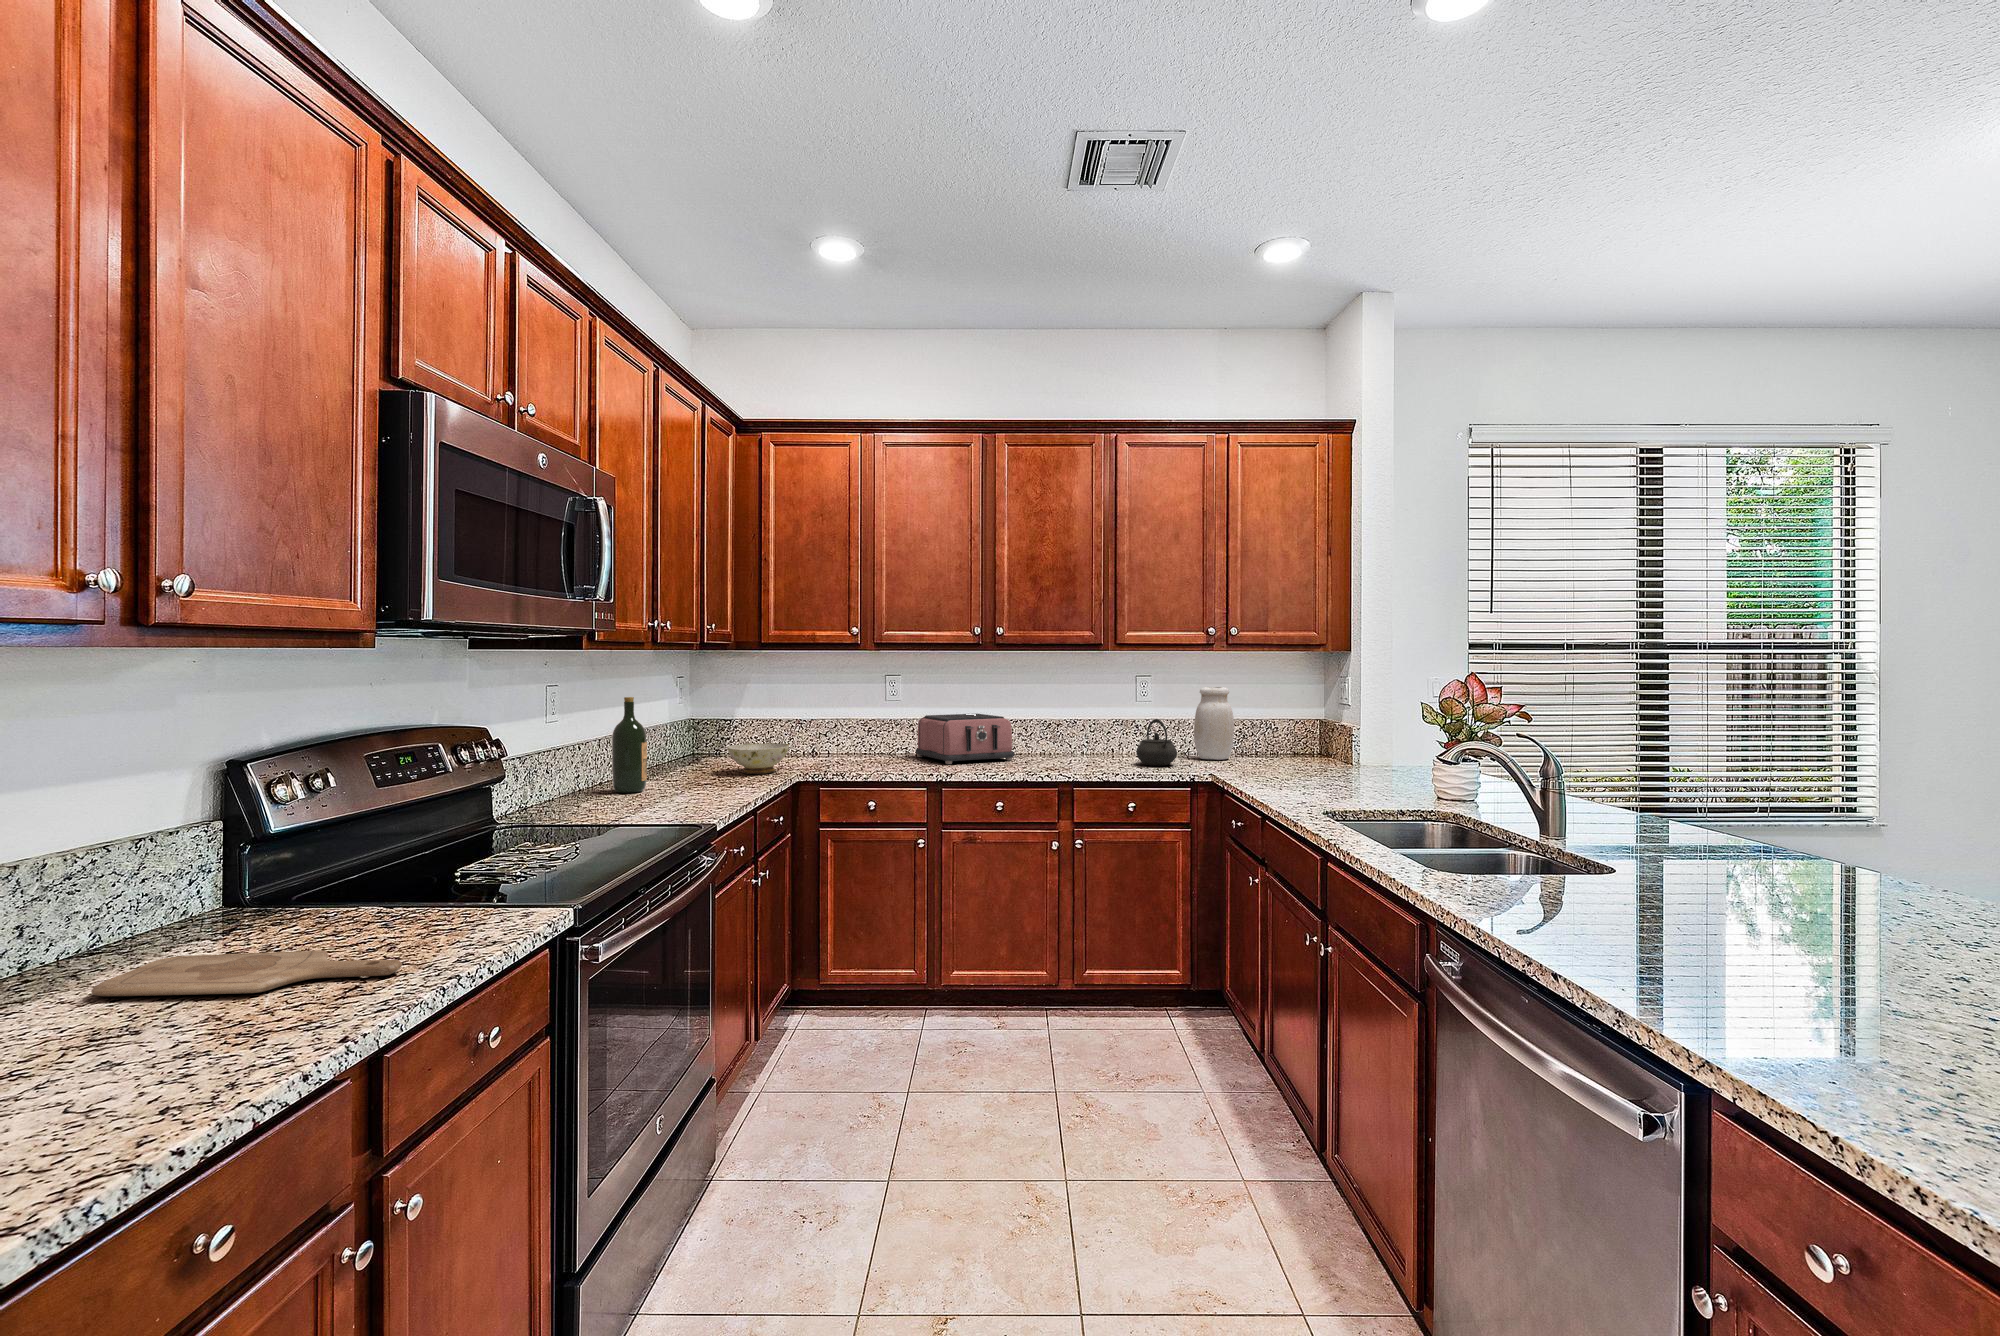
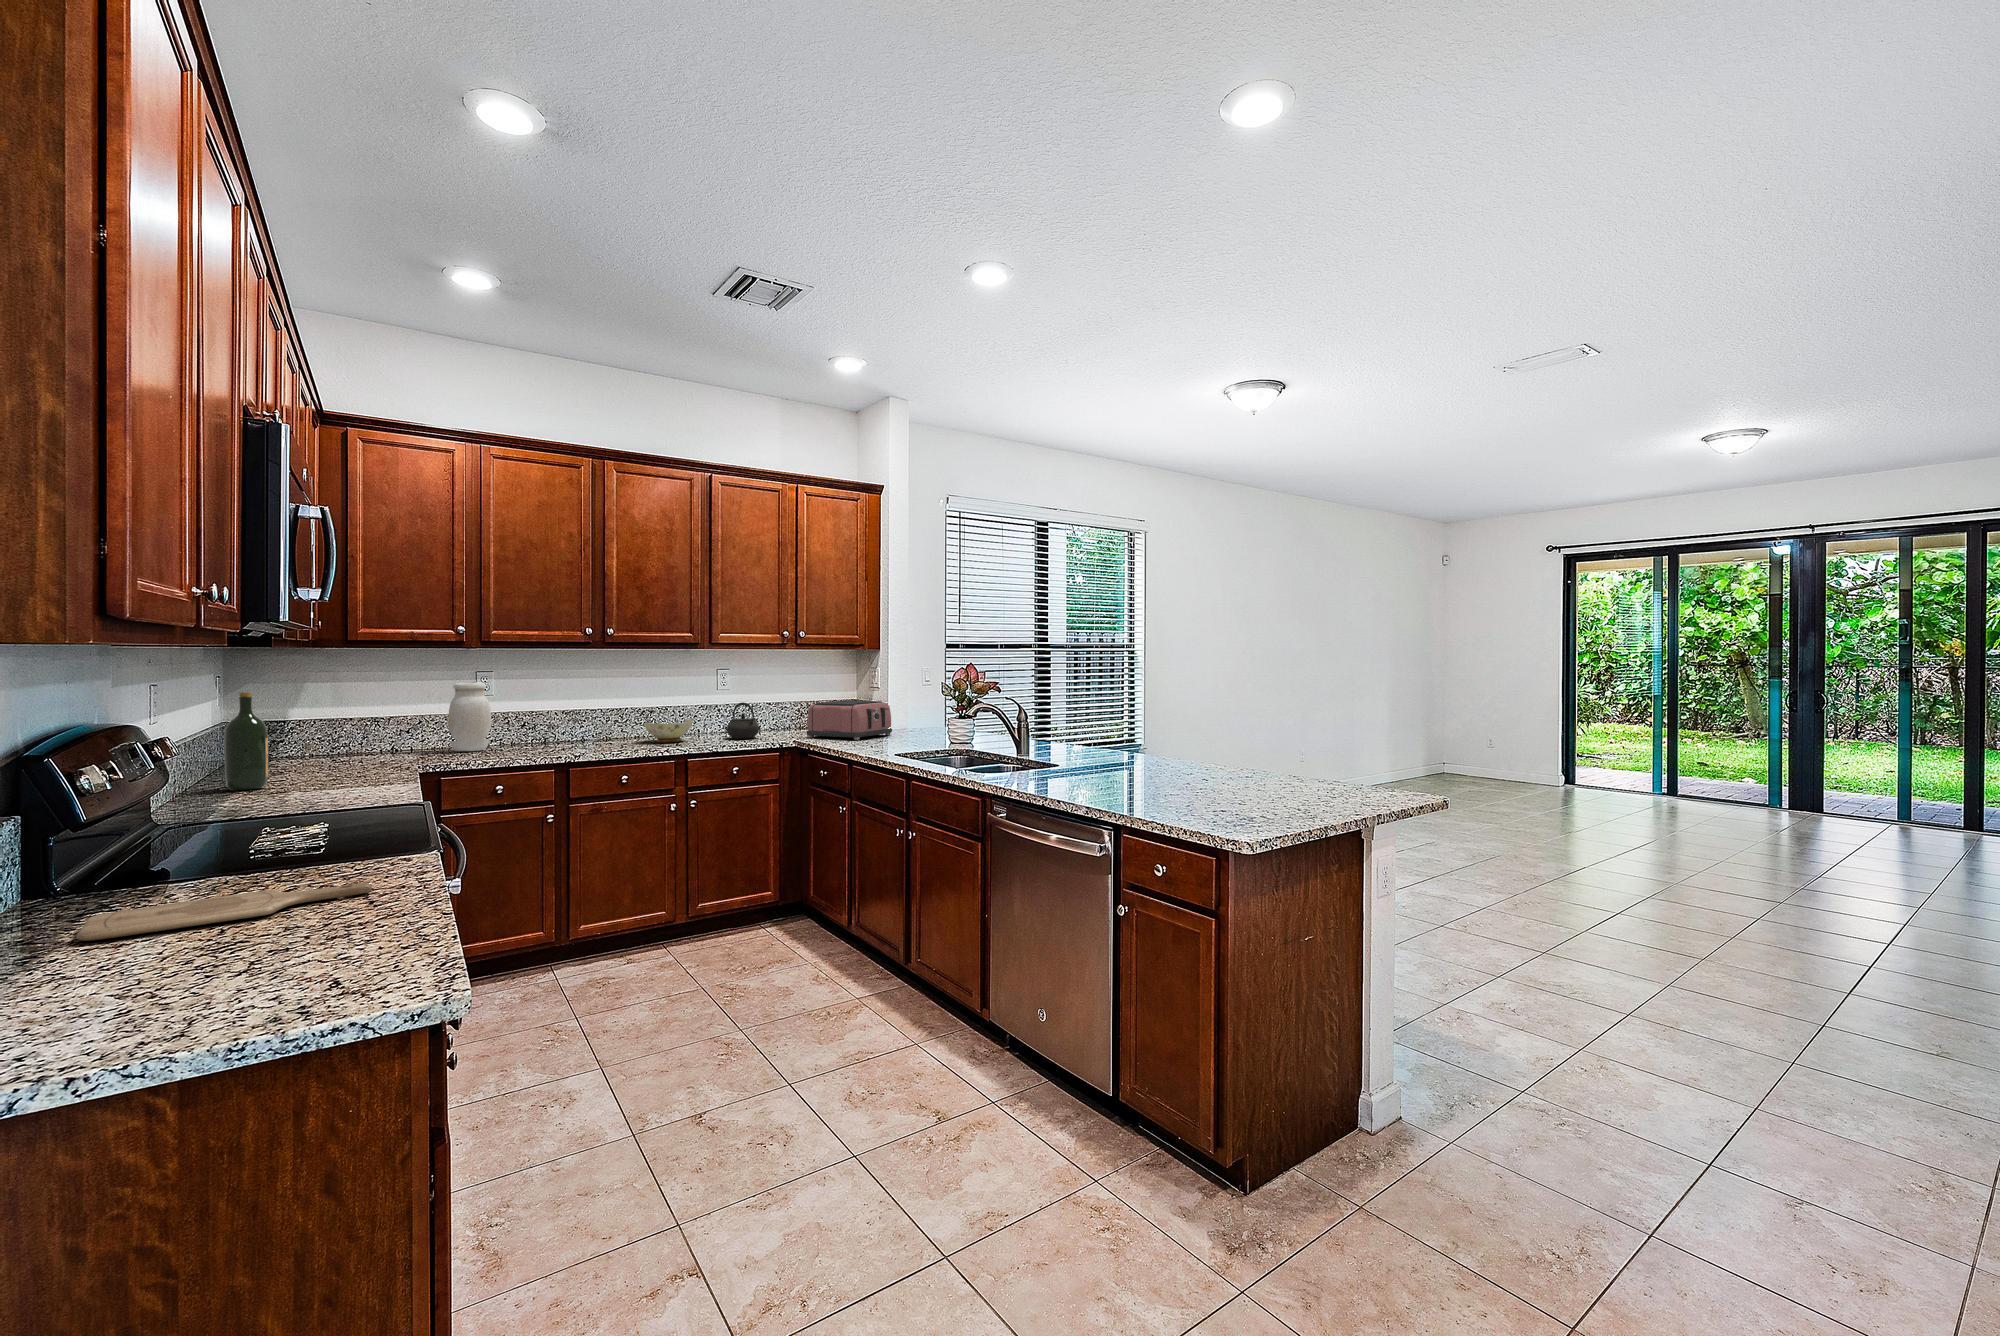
jar: present [1194,687,1234,760] -> present [448,682,491,751]
toaster: present [916,714,1014,764] -> present [806,700,892,740]
ceramic bowl: present [727,743,789,774] -> present [644,719,693,743]

